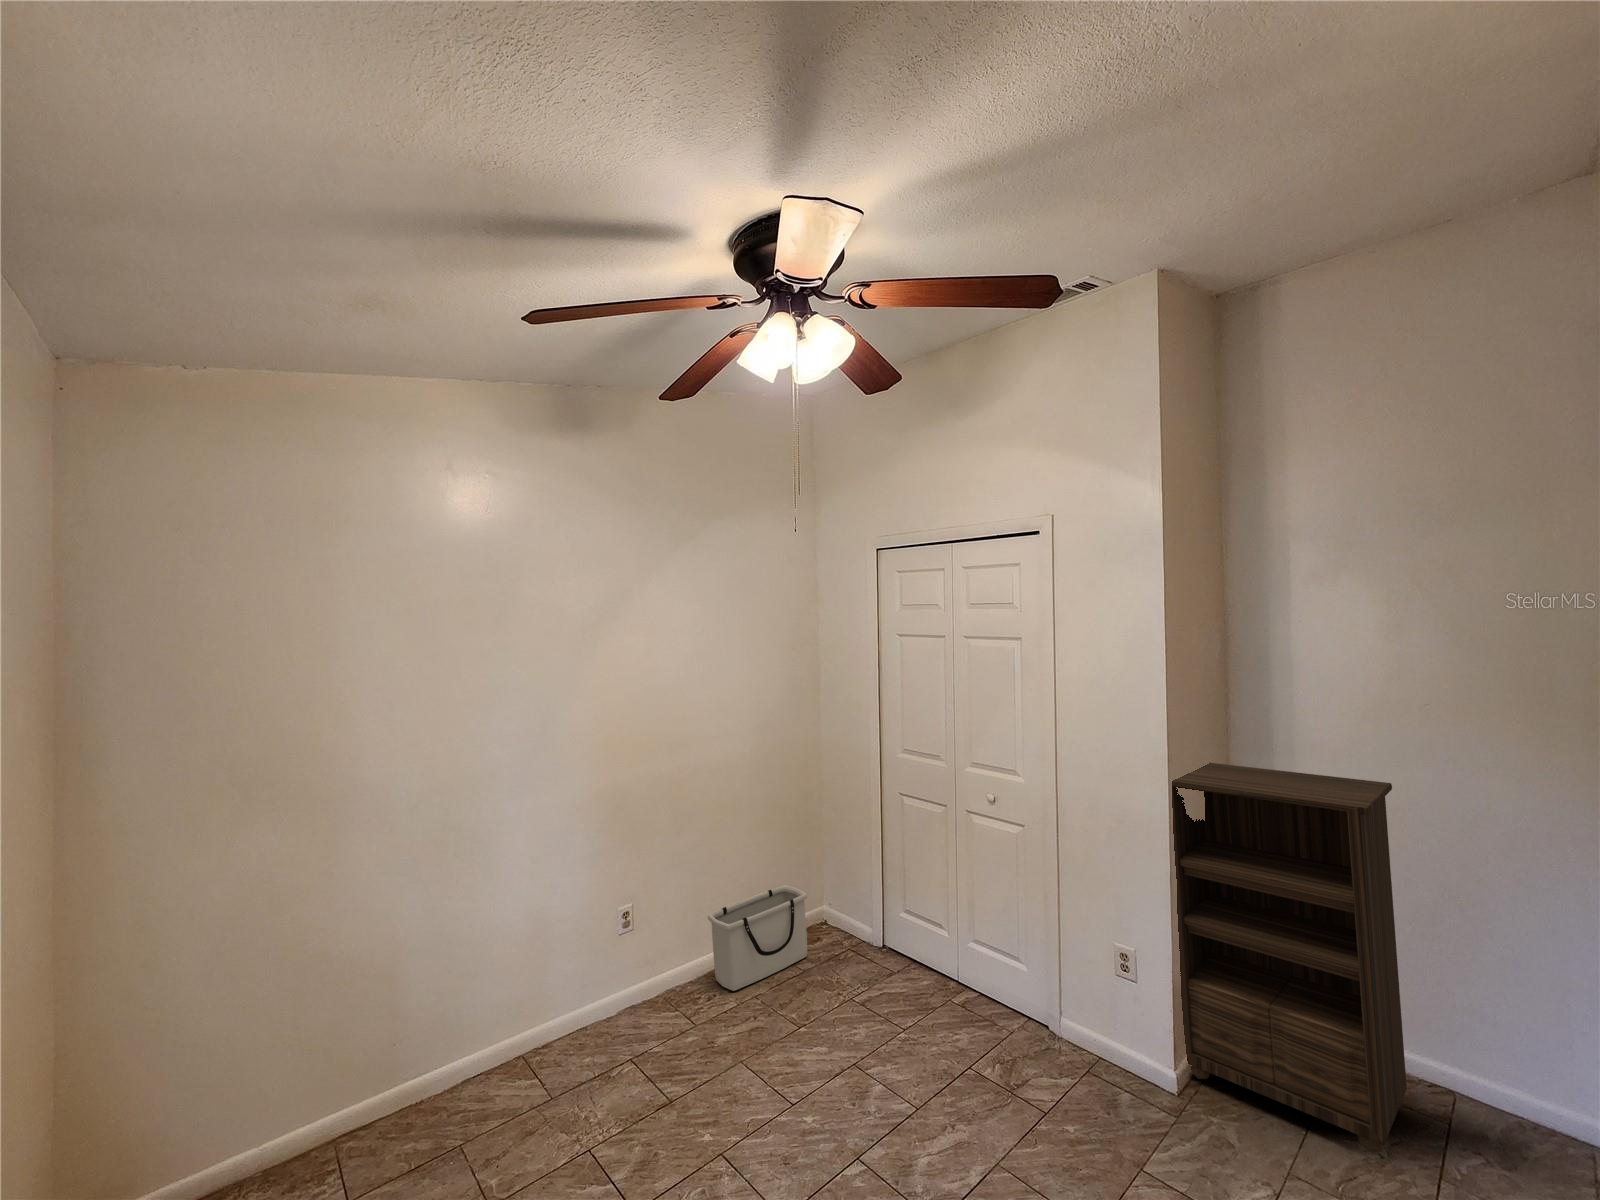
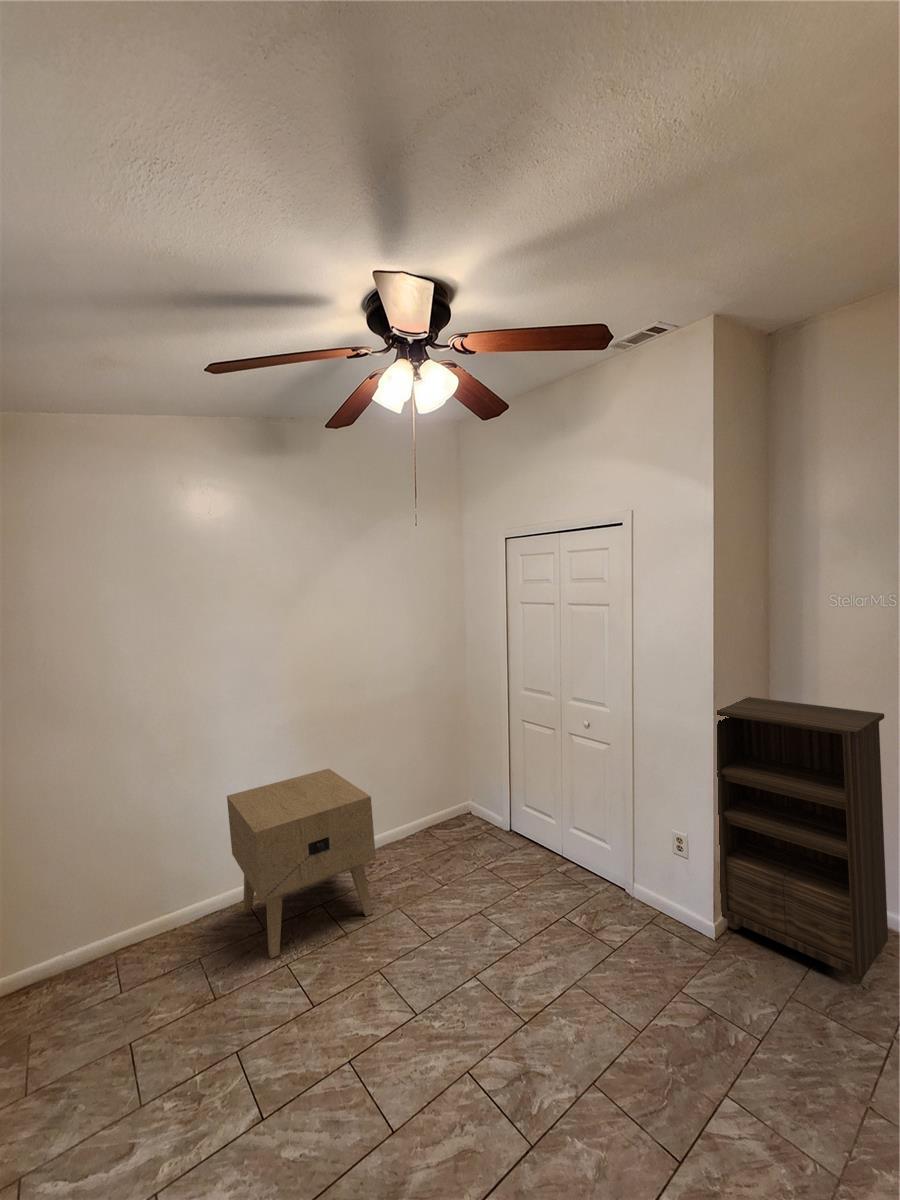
nightstand: none [500,865,711,1142] -> present [227,769,376,958]
storage bin: present [708,885,807,991] -> none [380,785,455,860]

